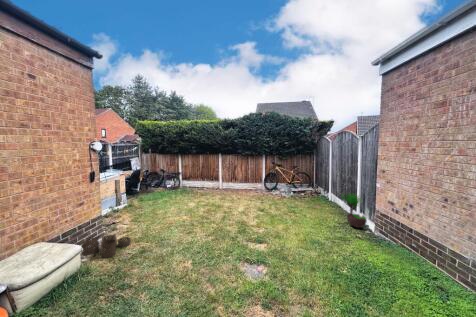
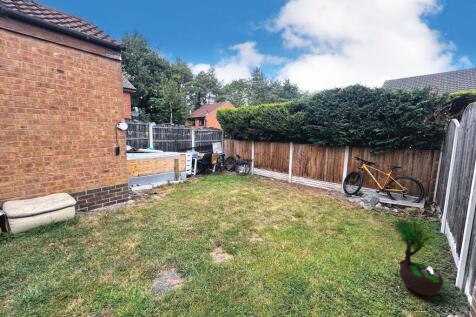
woven basket: present [81,235,131,258] -> none [101,199,136,218]

